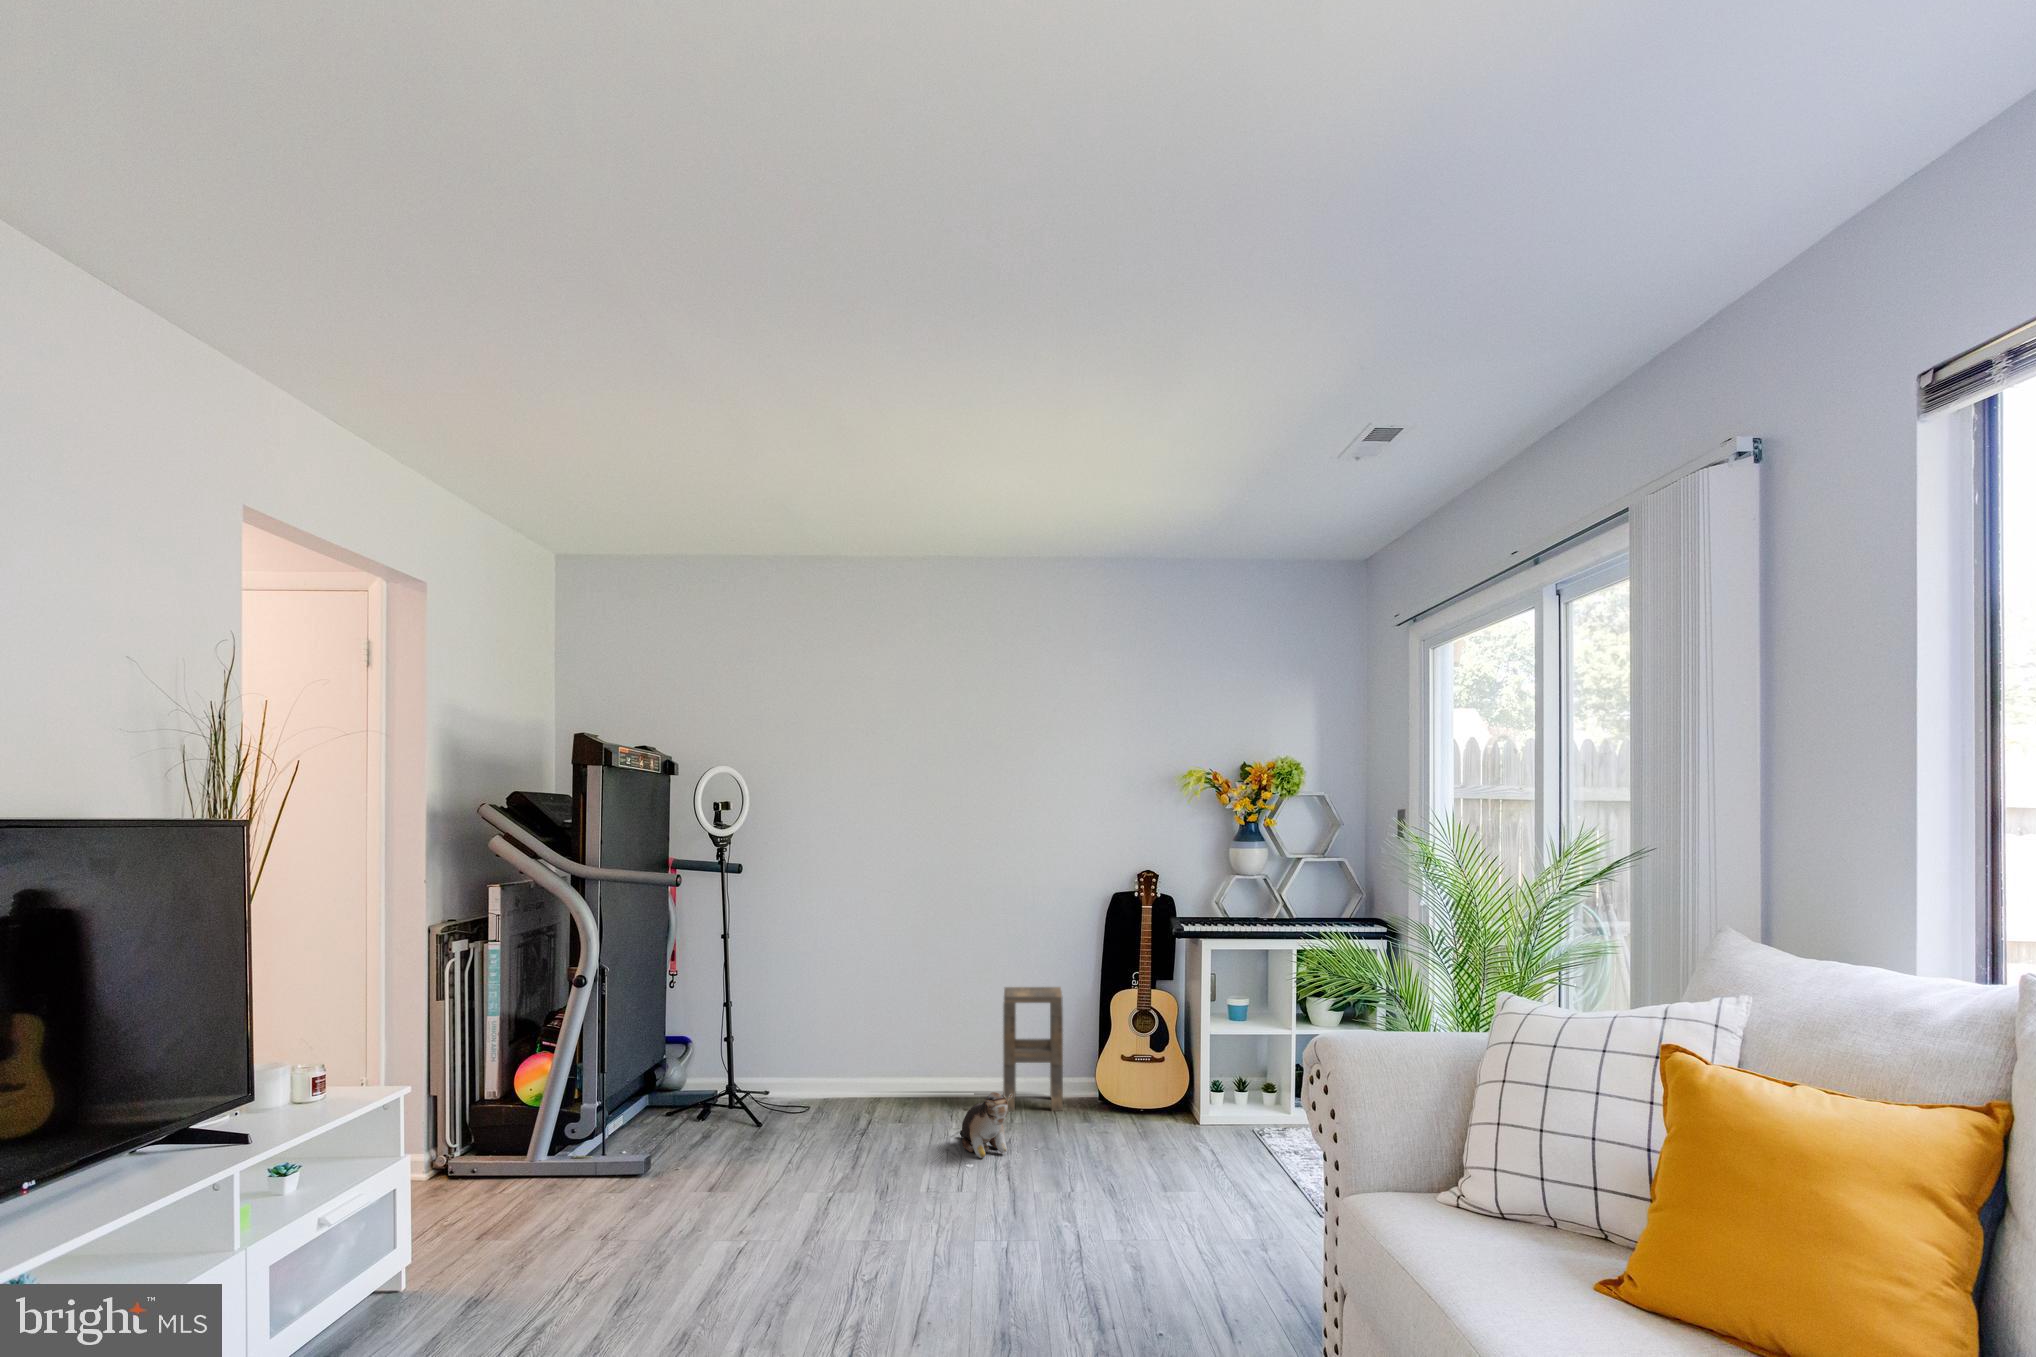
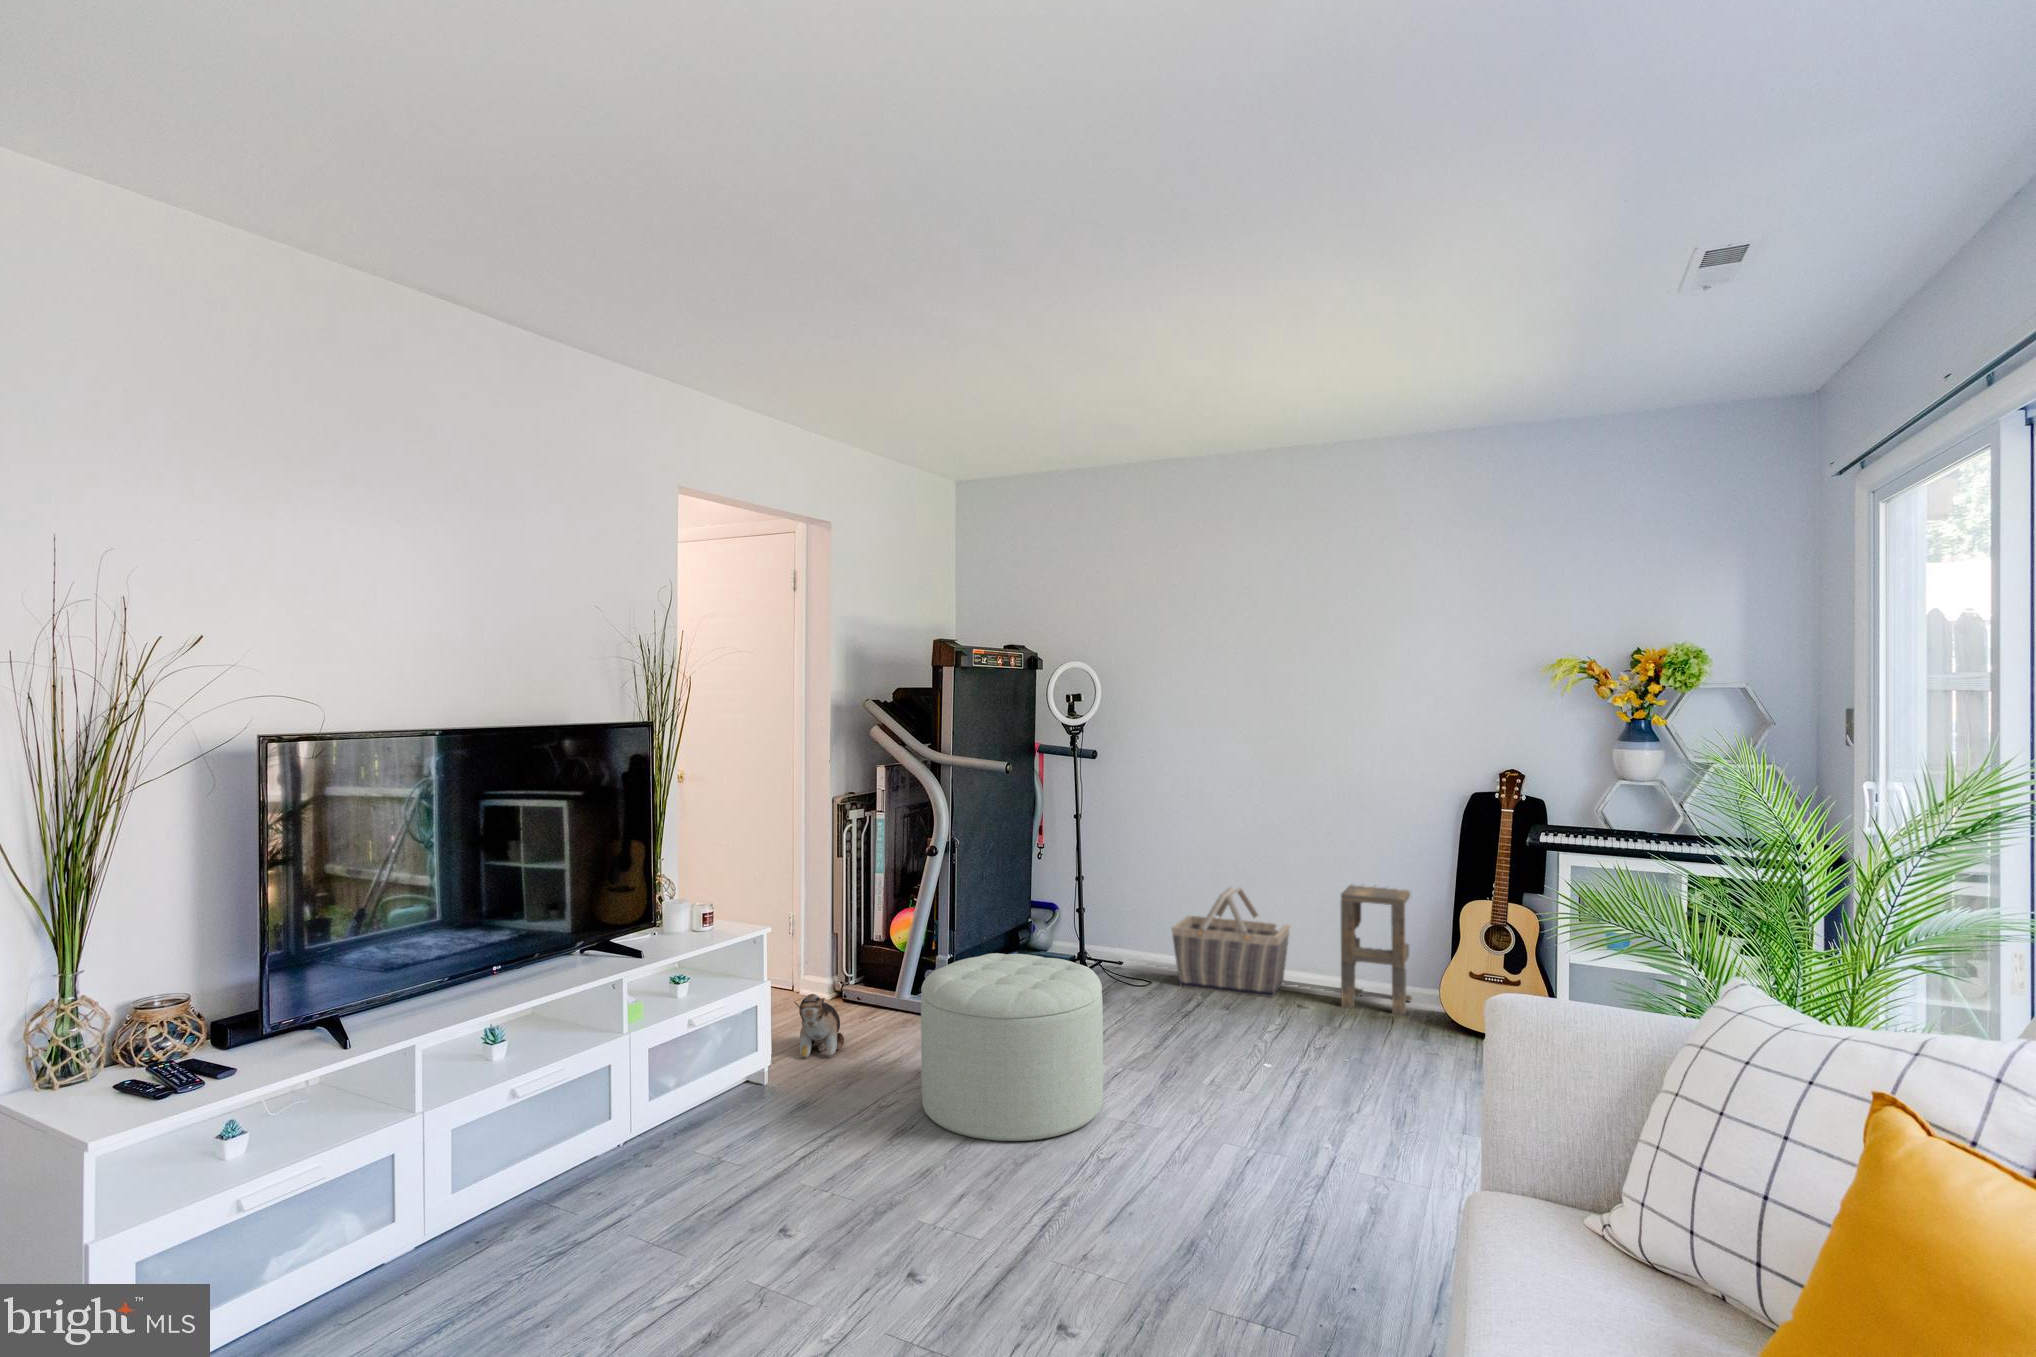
basket: none [830,999,945,1111] -> present [1171,887,1290,997]
ottoman: none [642,1079,846,1283] -> present [921,953,1103,1141]
plush toy: present [960,1092,1012,1158] -> present [794,994,844,1058]

